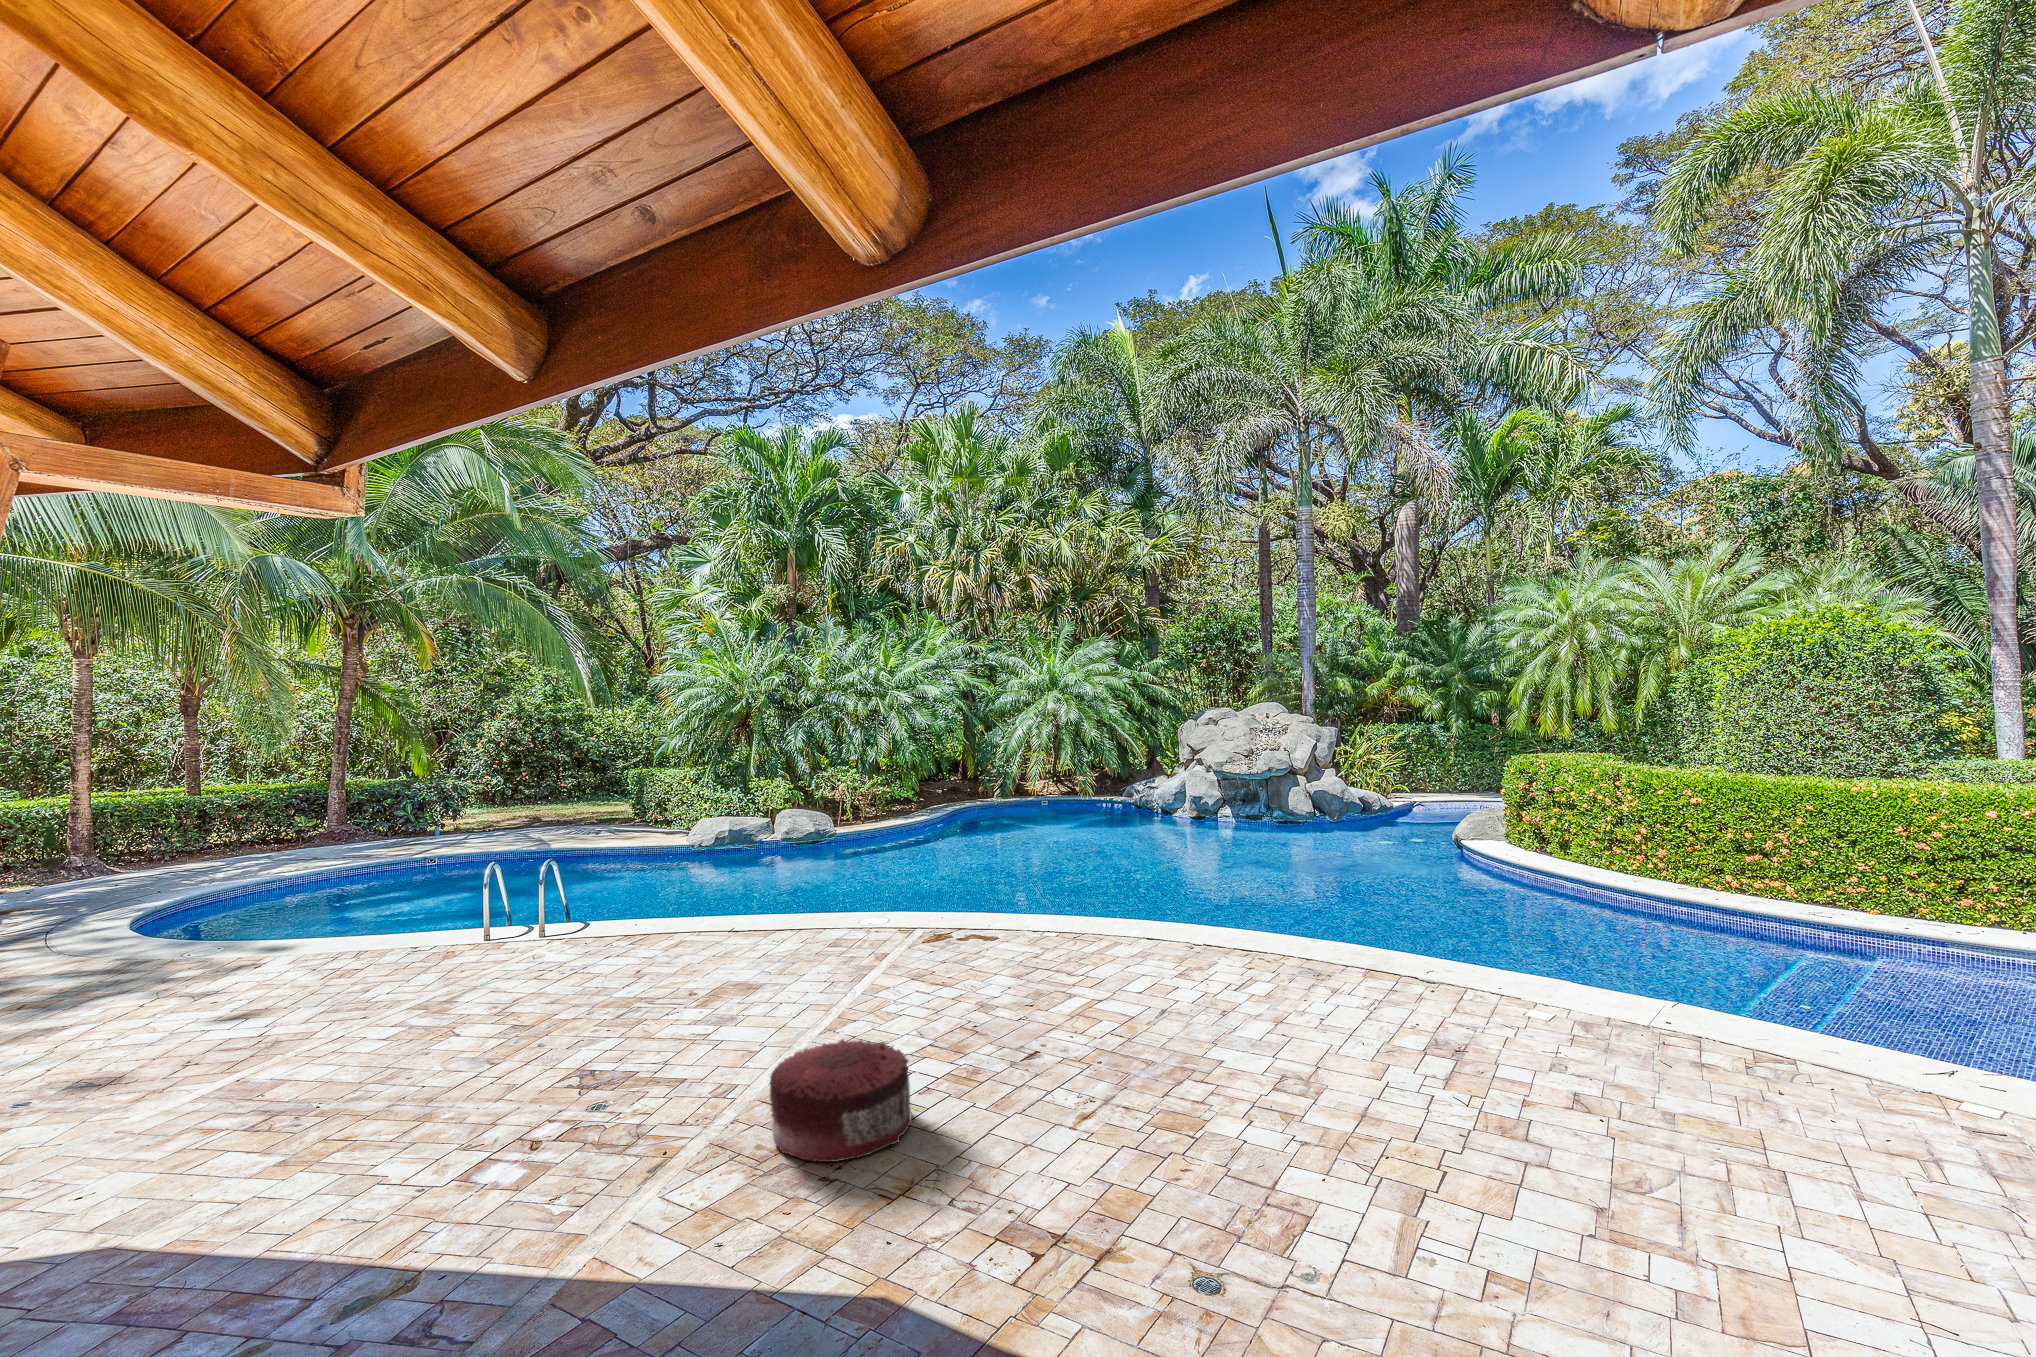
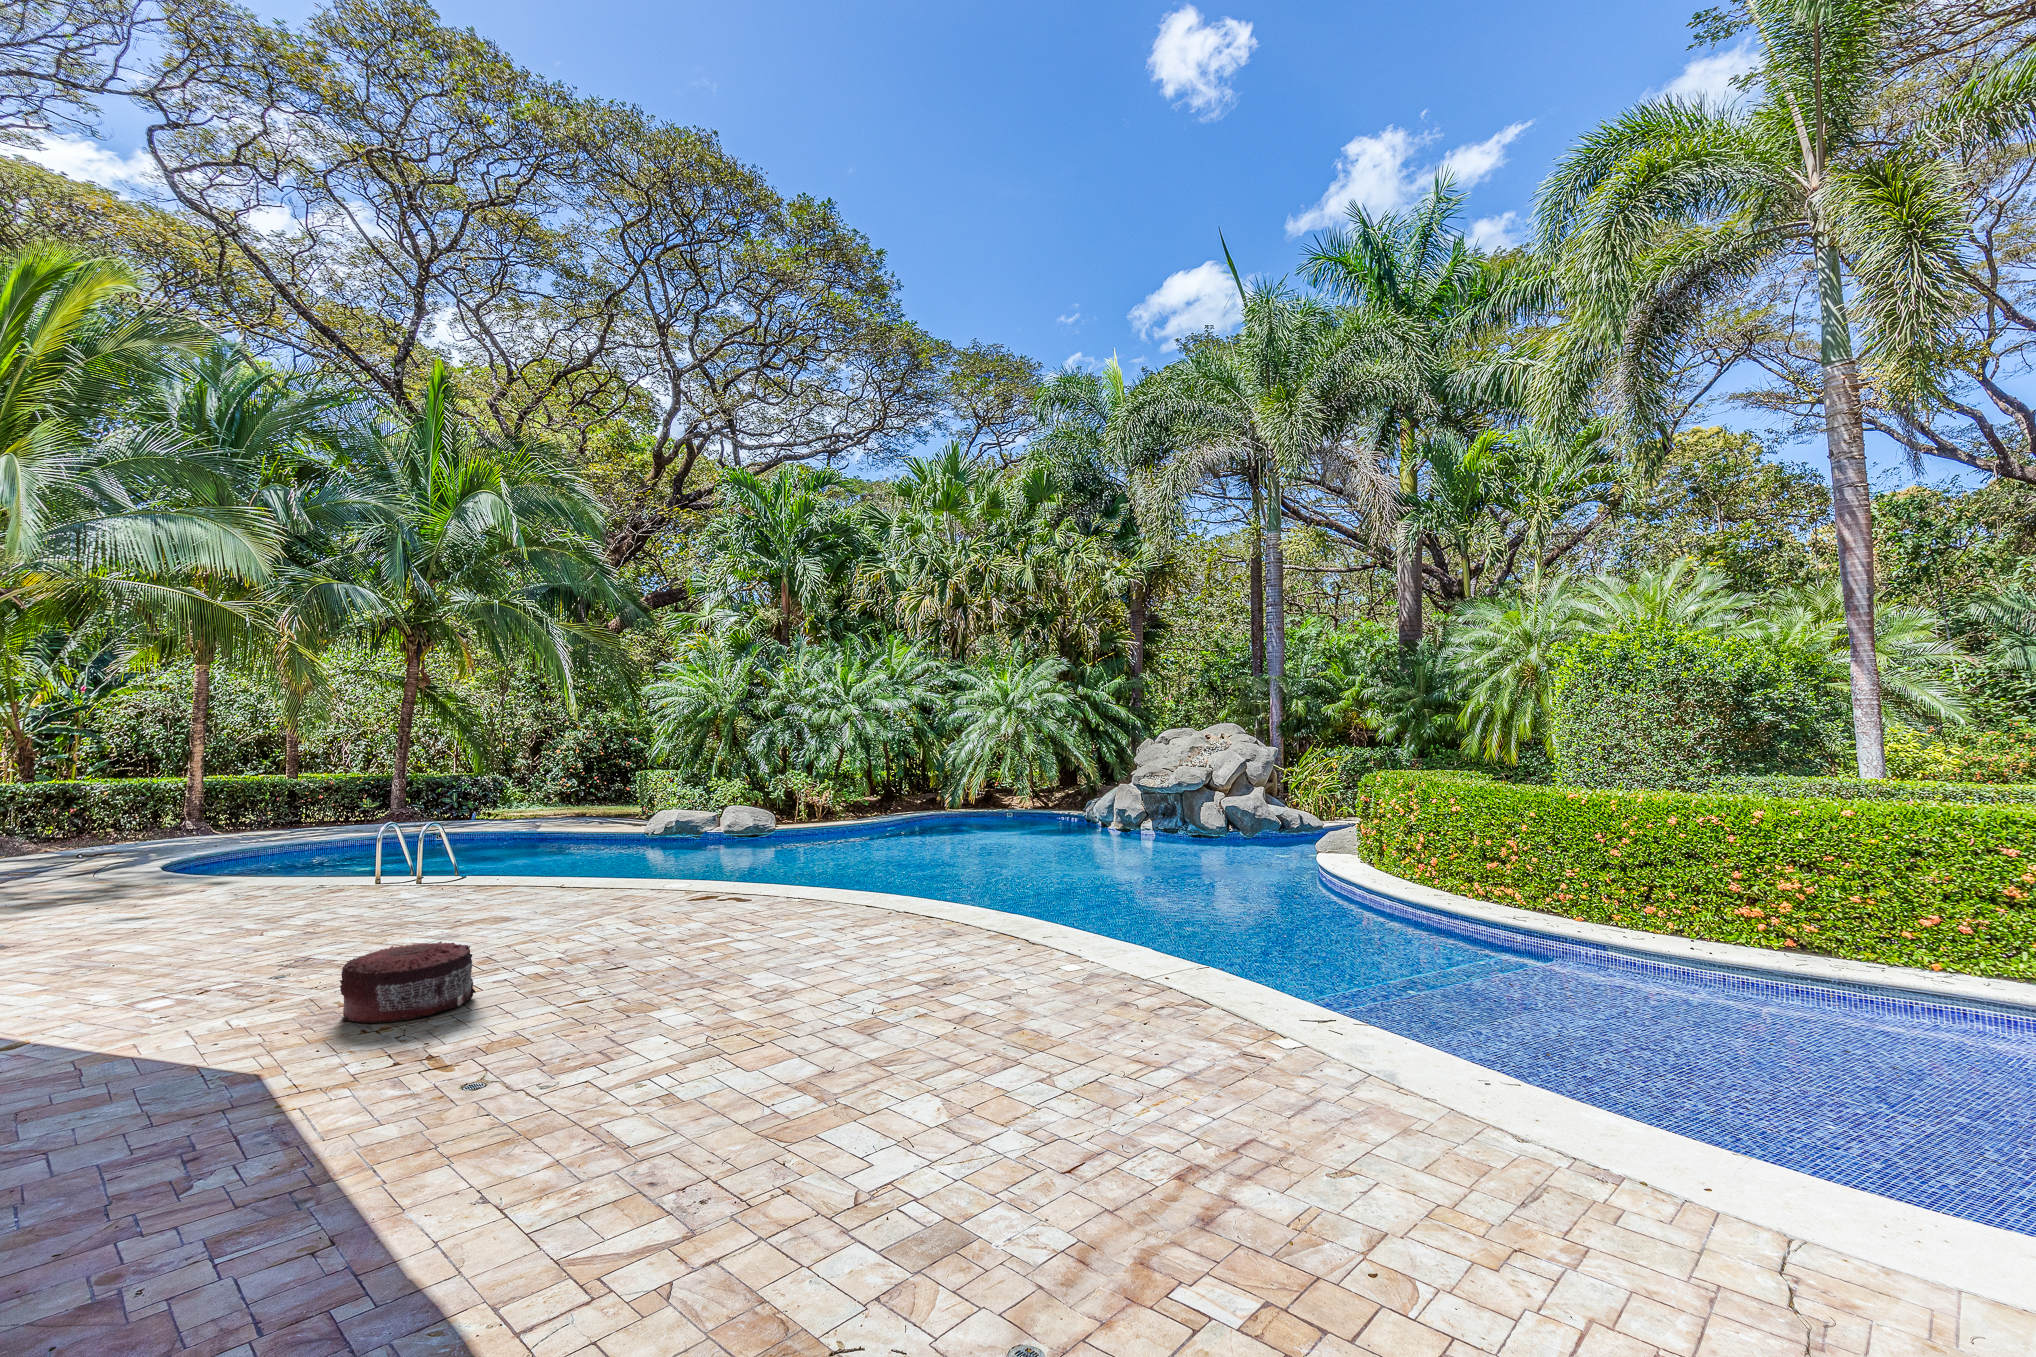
potted tree: present [40,823,61,871] -> none [123,791,143,832]

